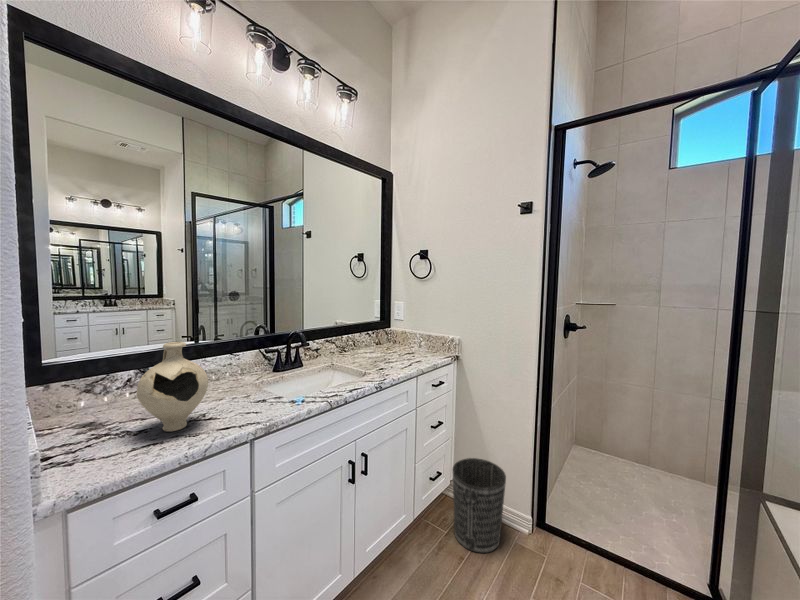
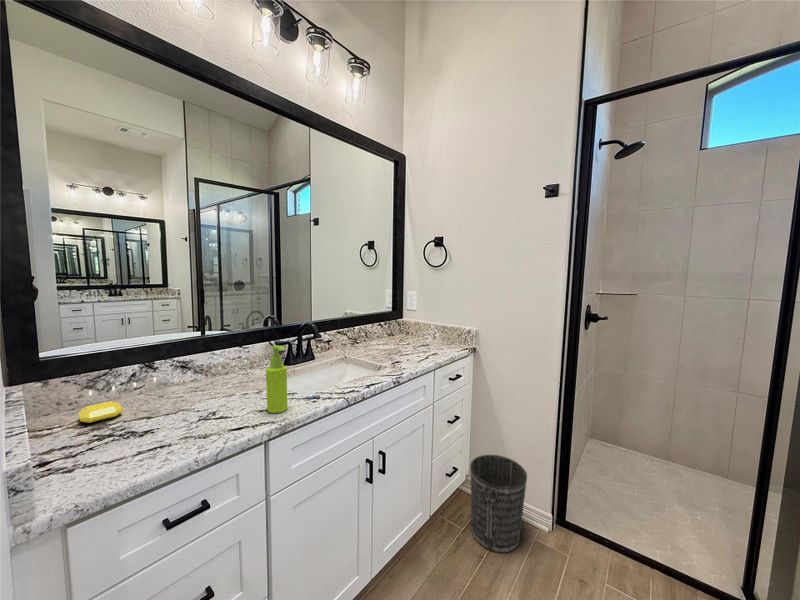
decorative vase: present [137,342,208,432] -> none [141,336,217,433]
soap dispenser: none [254,351,274,414] -> present [266,345,287,413]
soap bar: none [76,404,118,424] -> present [78,401,123,423]

